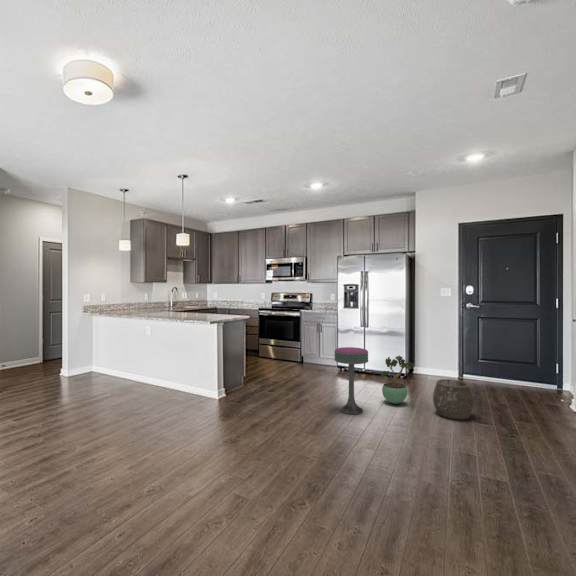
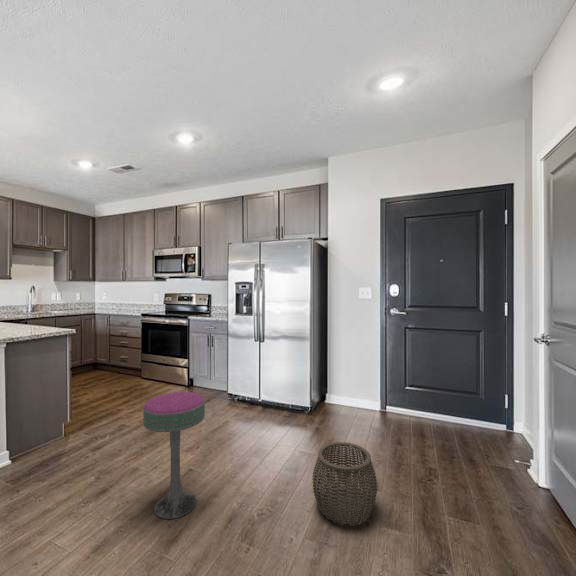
potted plant: present [381,356,413,404] -> none [239,400,290,480]

